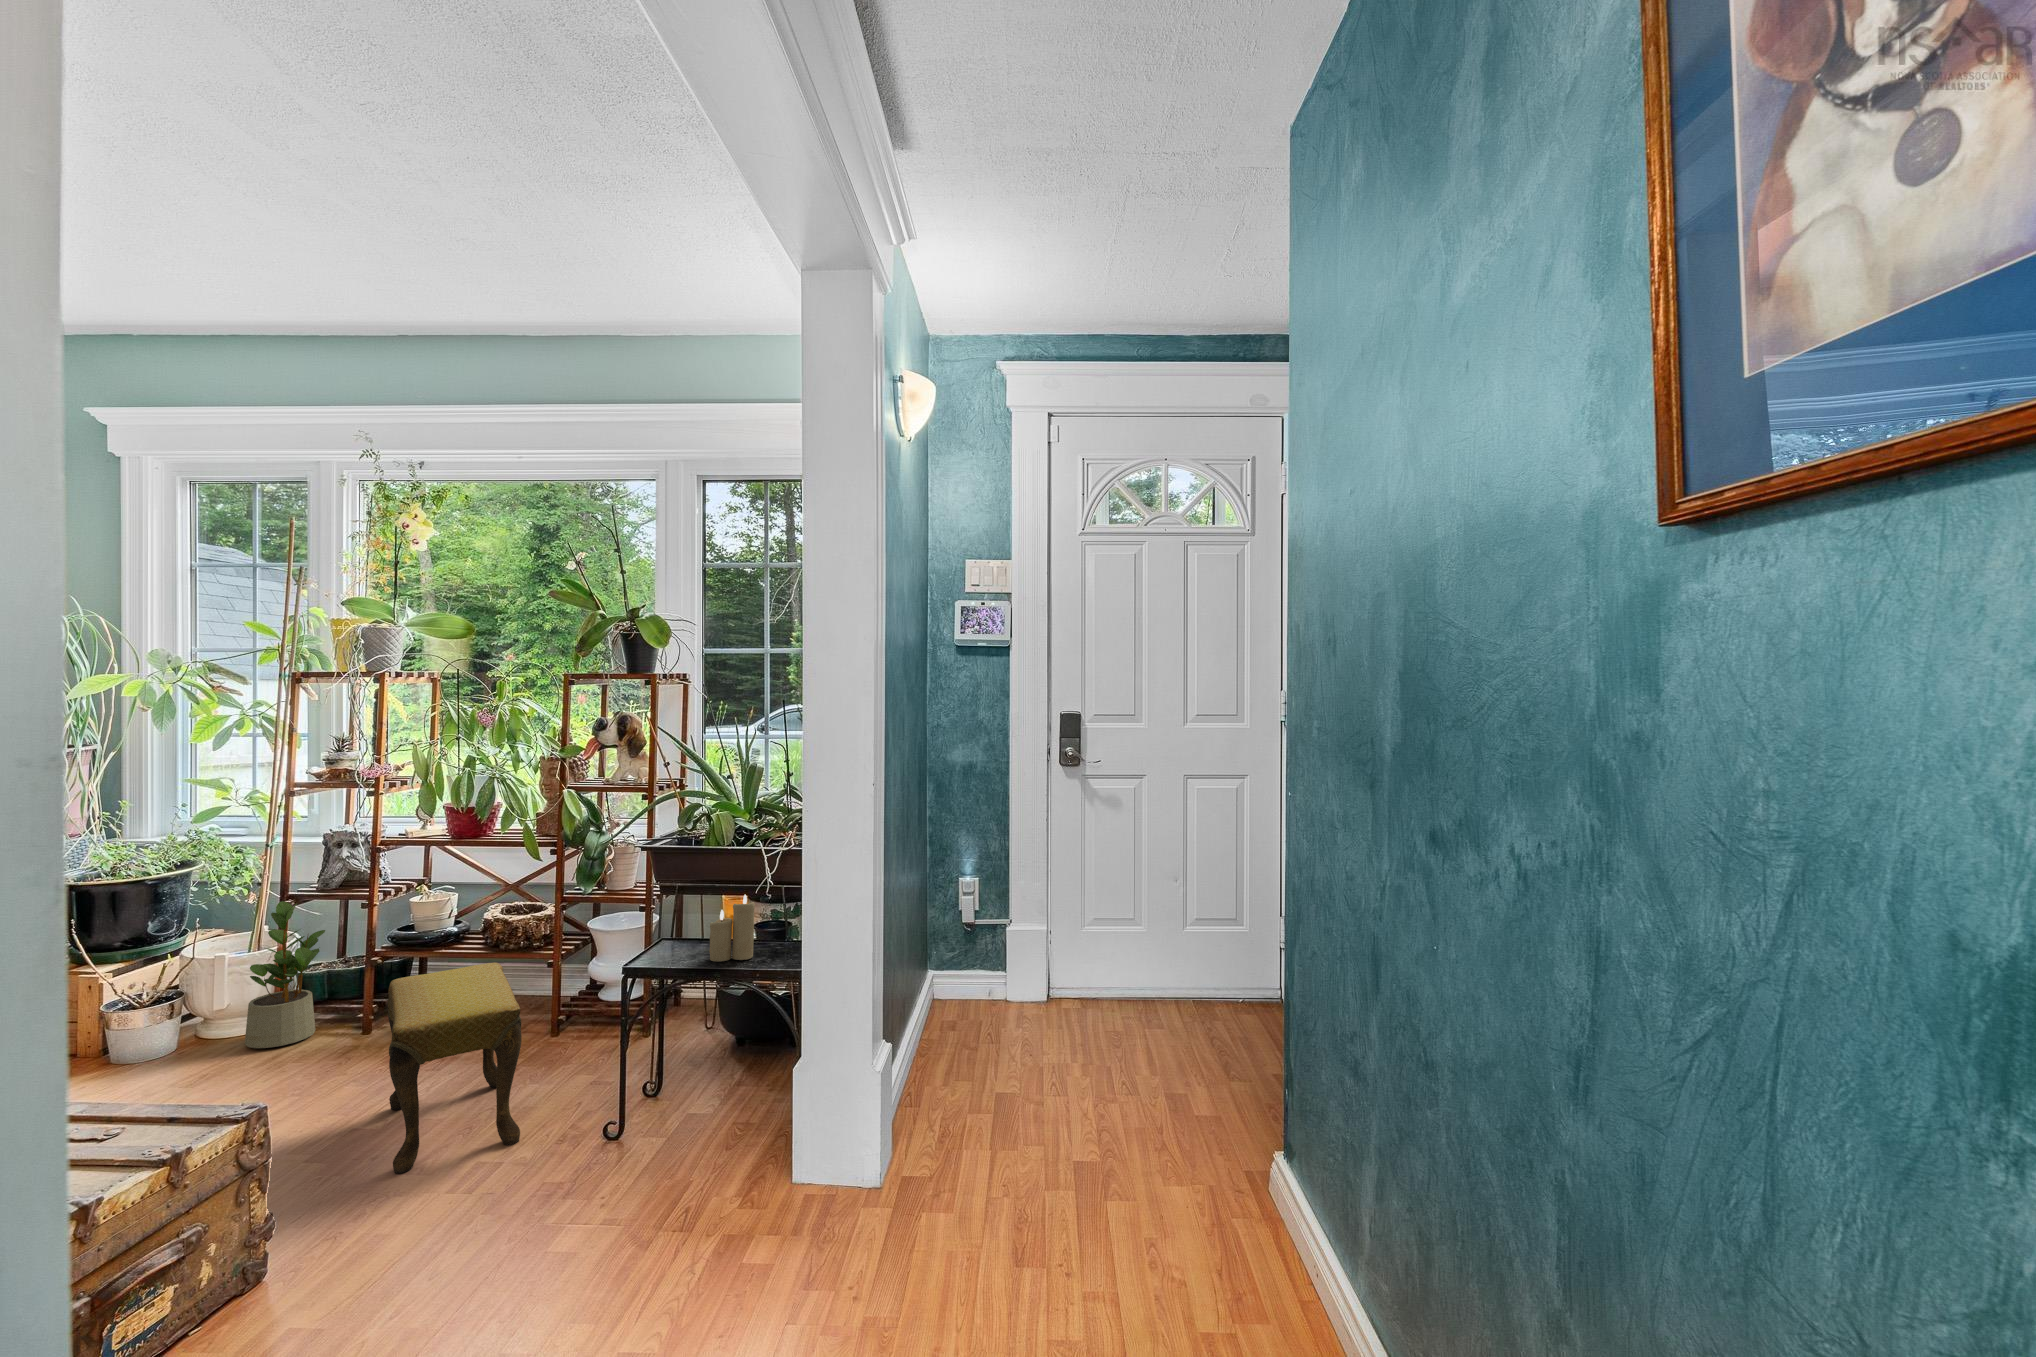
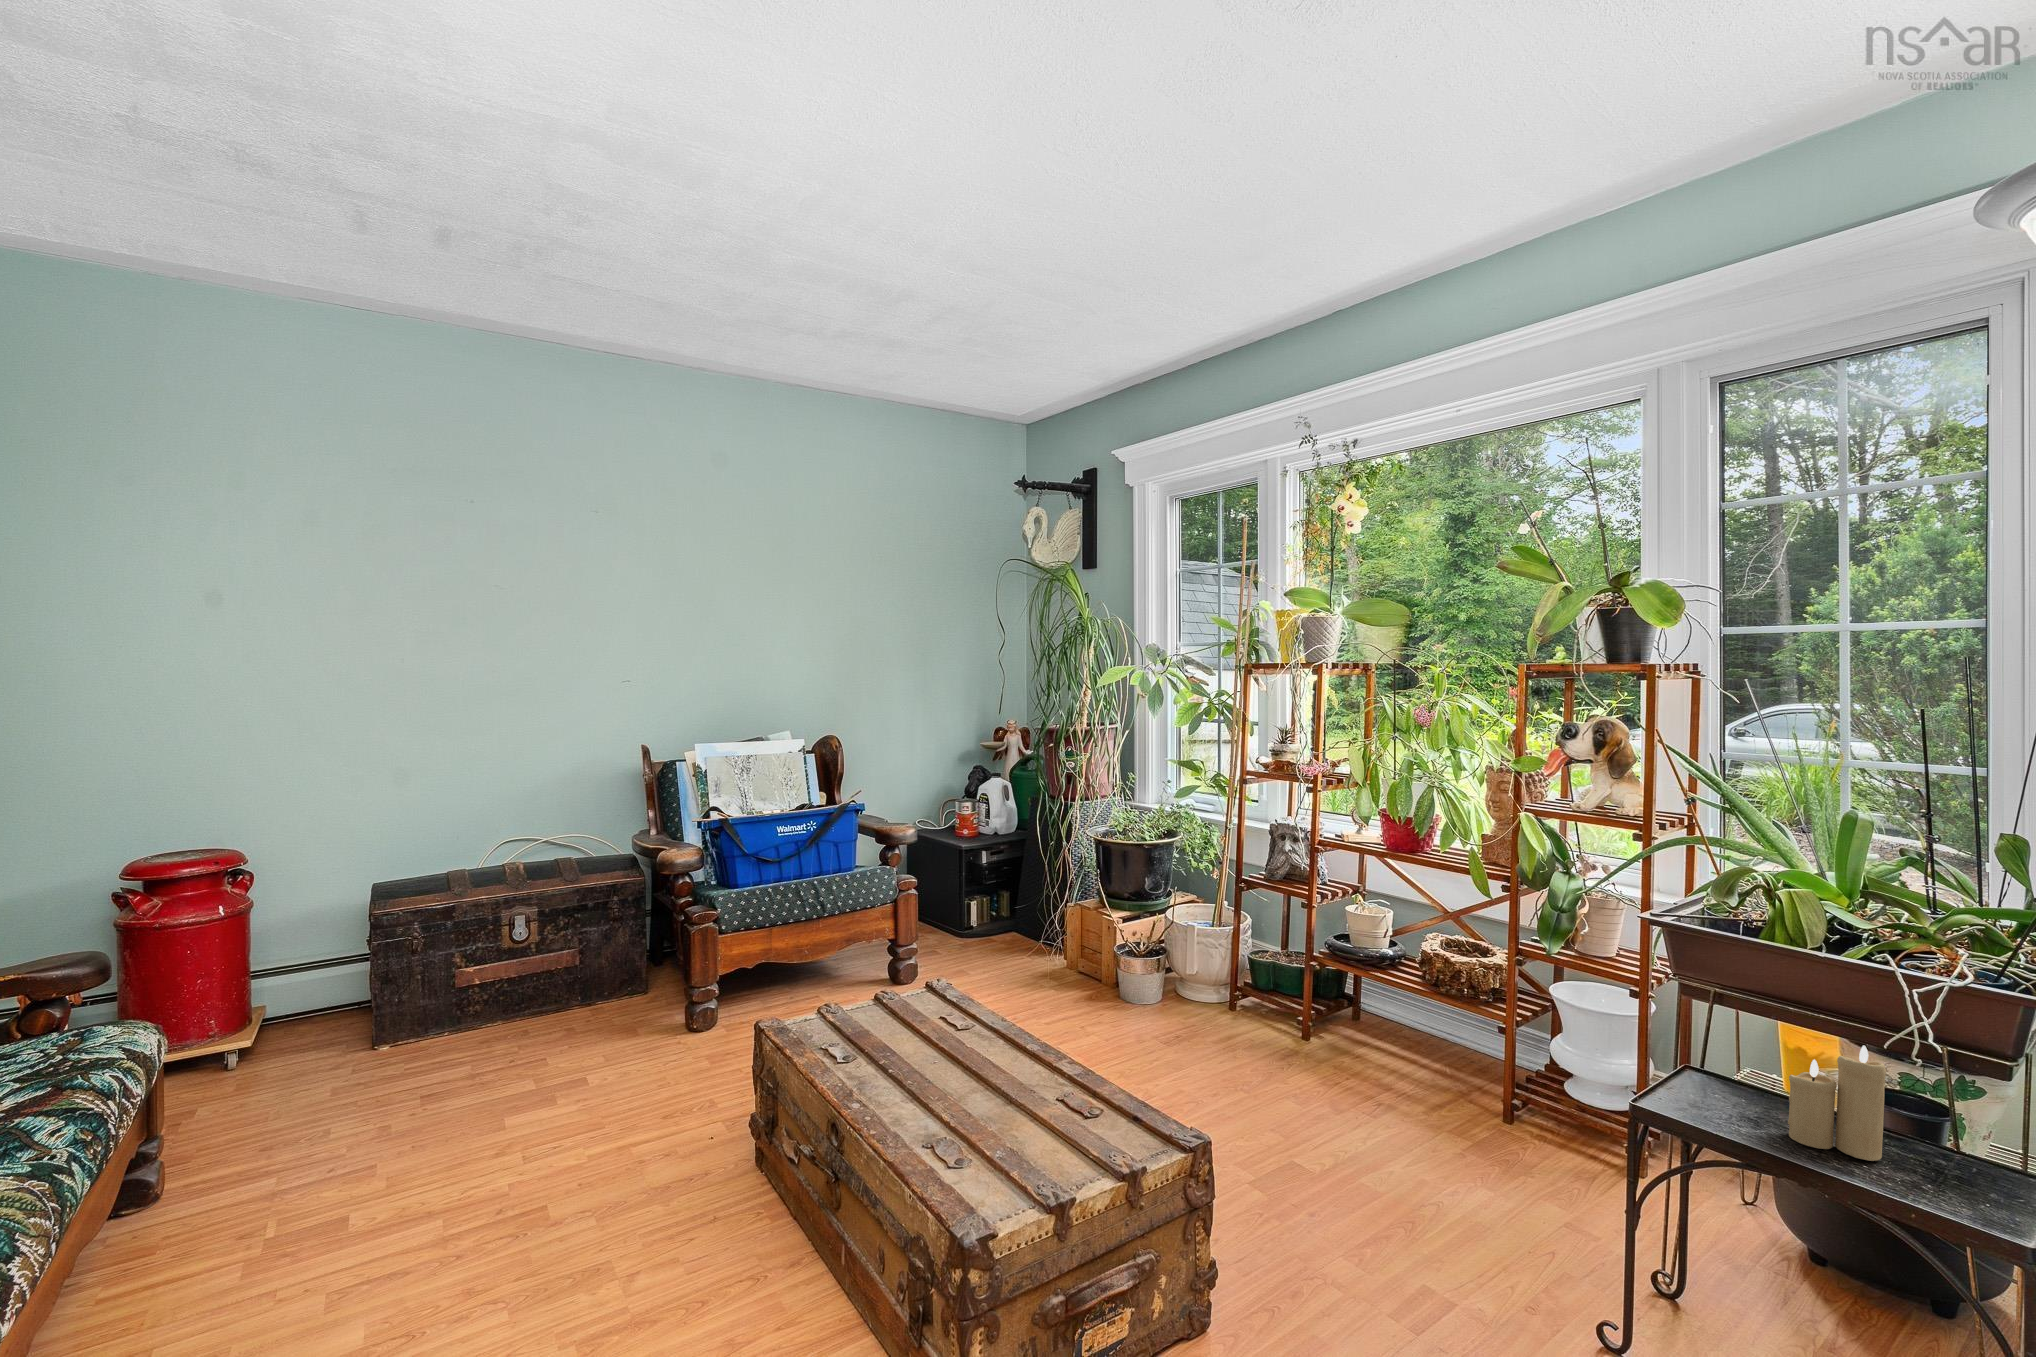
potted plant: present [245,901,325,1048] -> none [1208,886,1272,1028]
footstool: present [387,963,522,1173] -> none [1327,1008,1477,1274]

